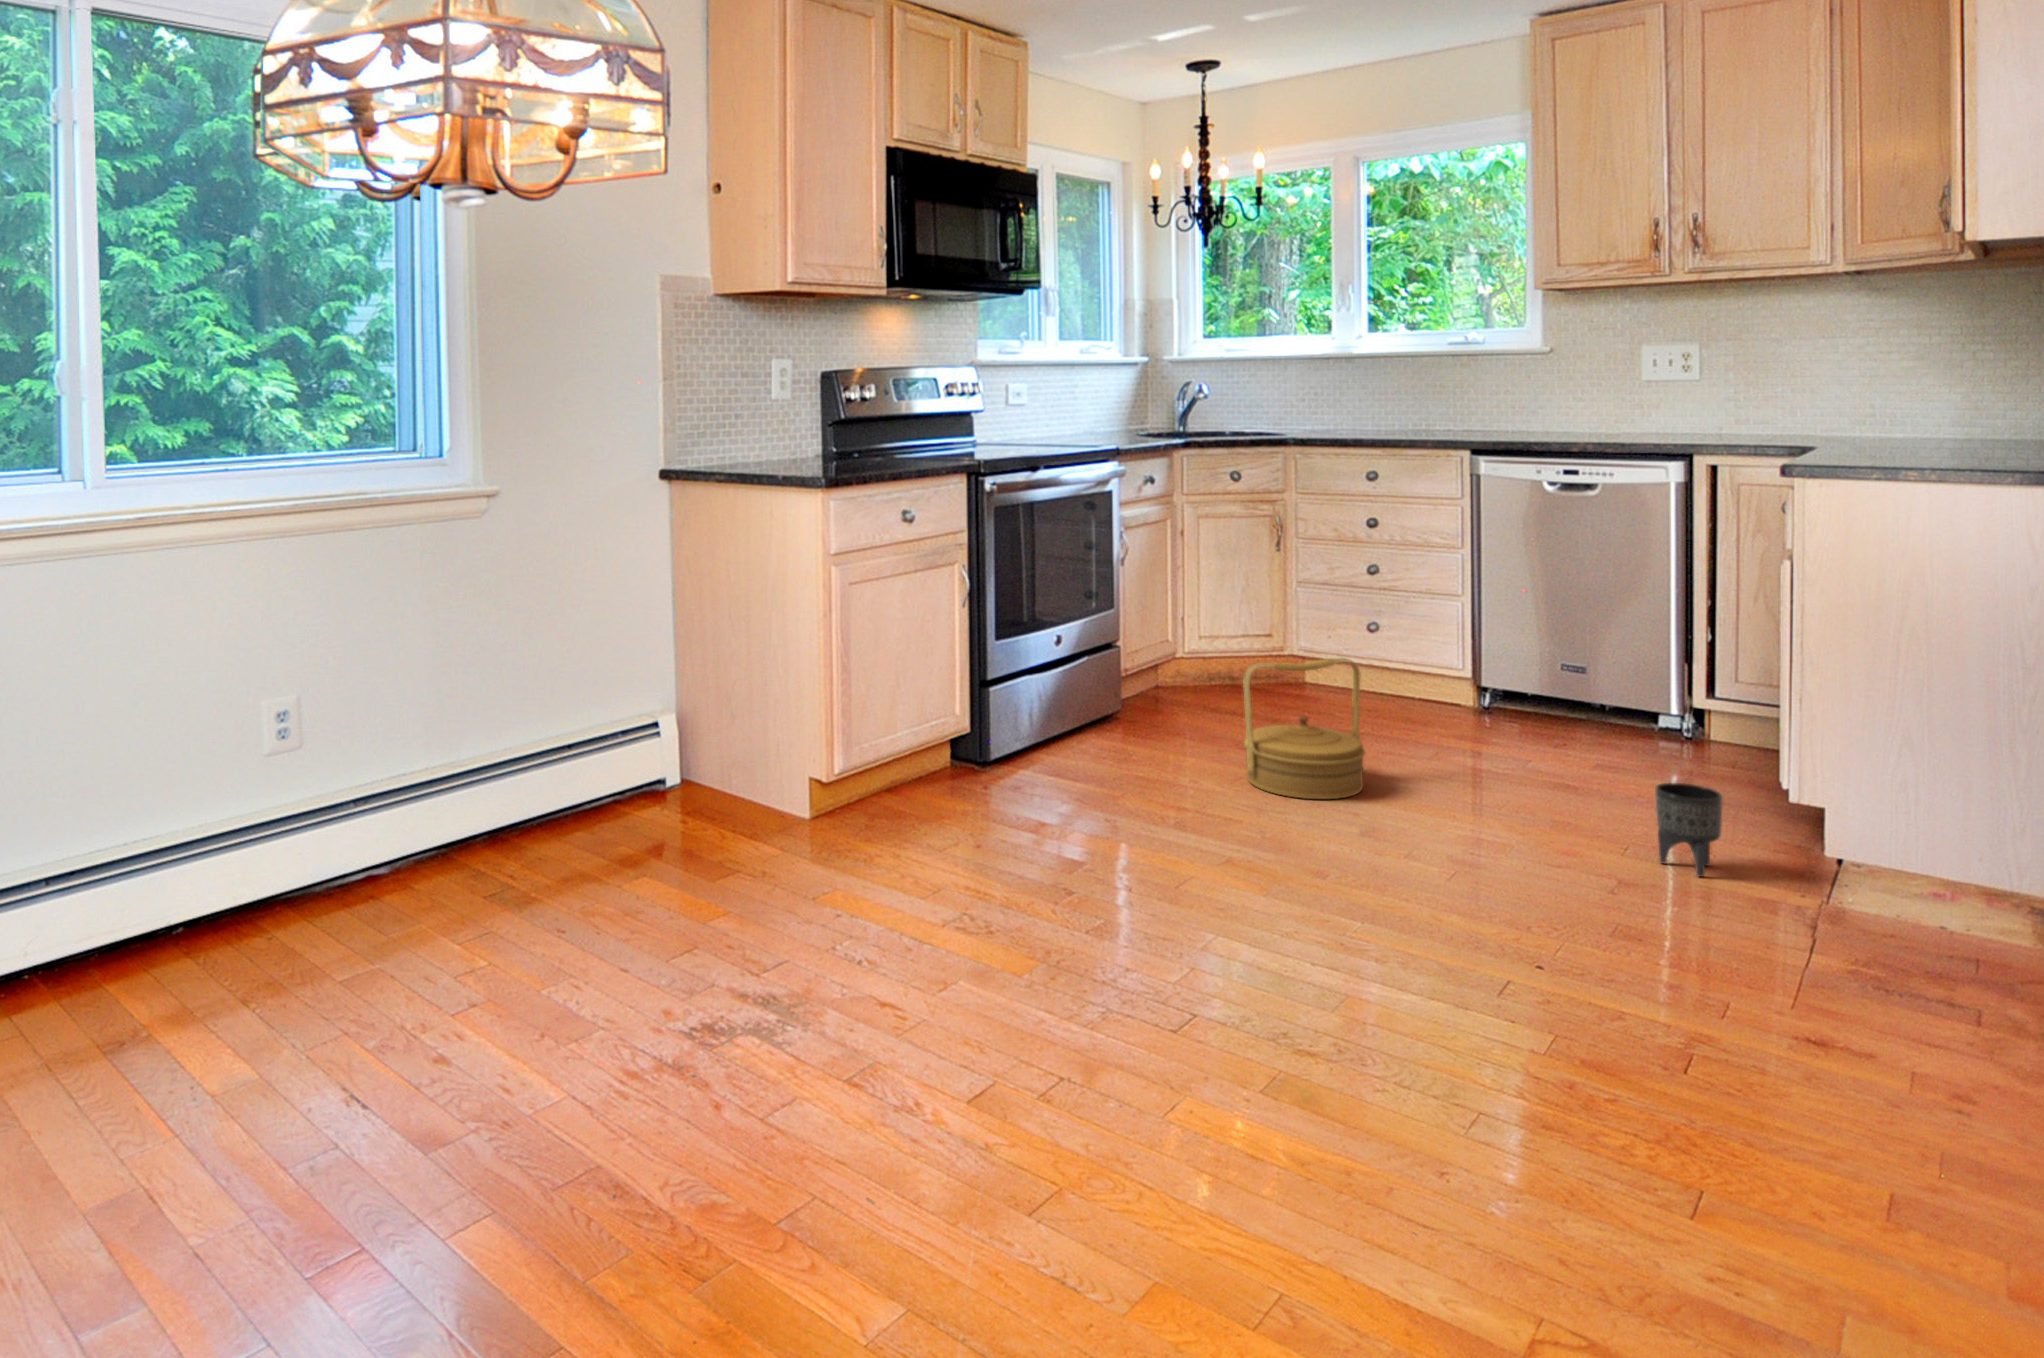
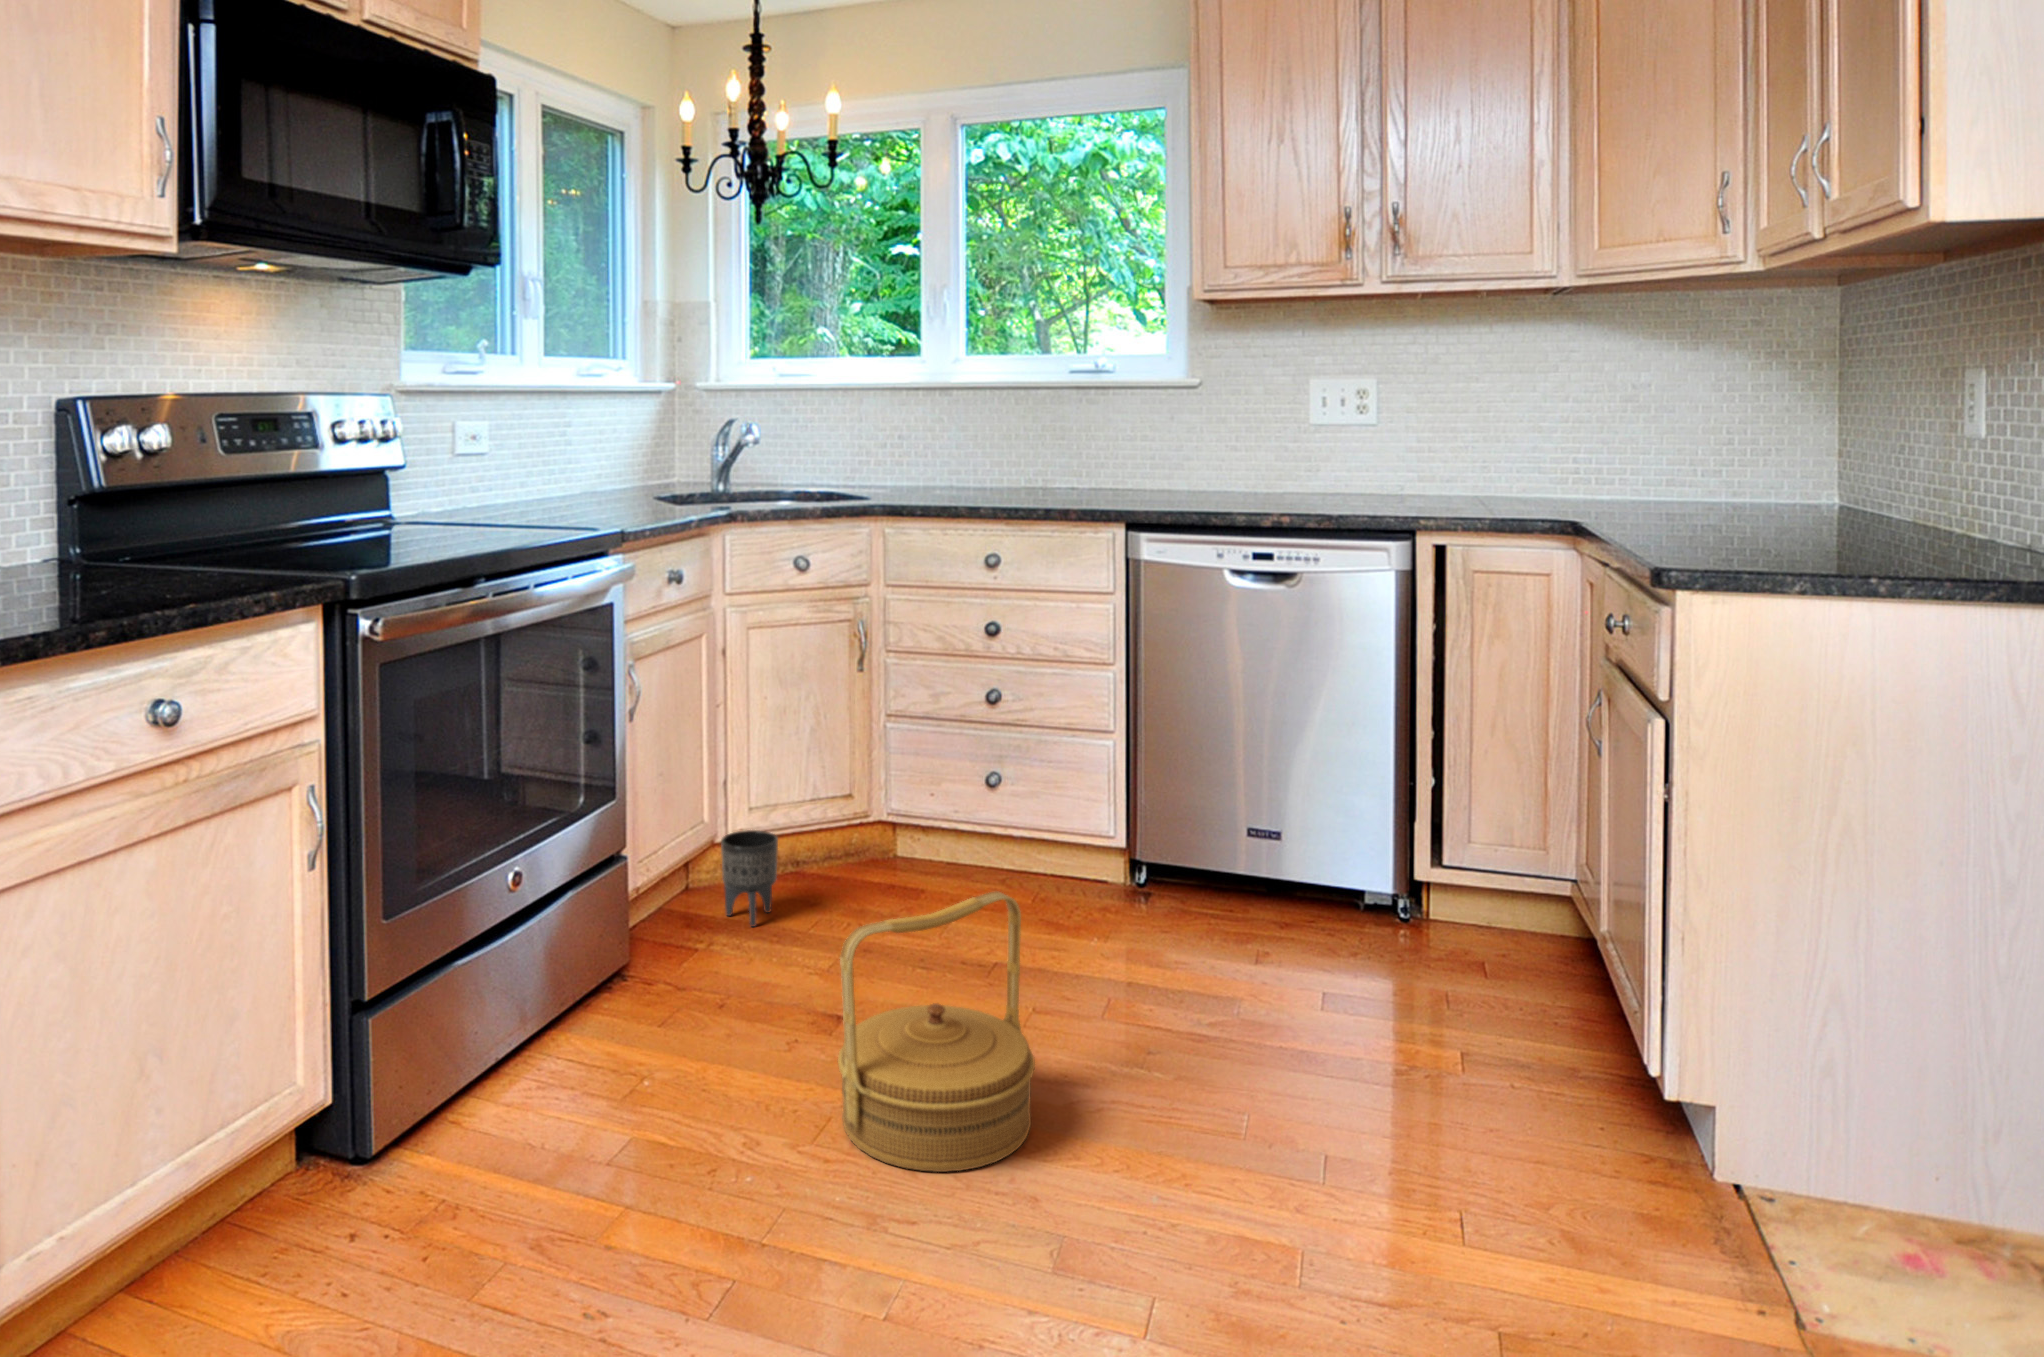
planter: present [1655,783,1723,877] -> present [721,830,778,926]

